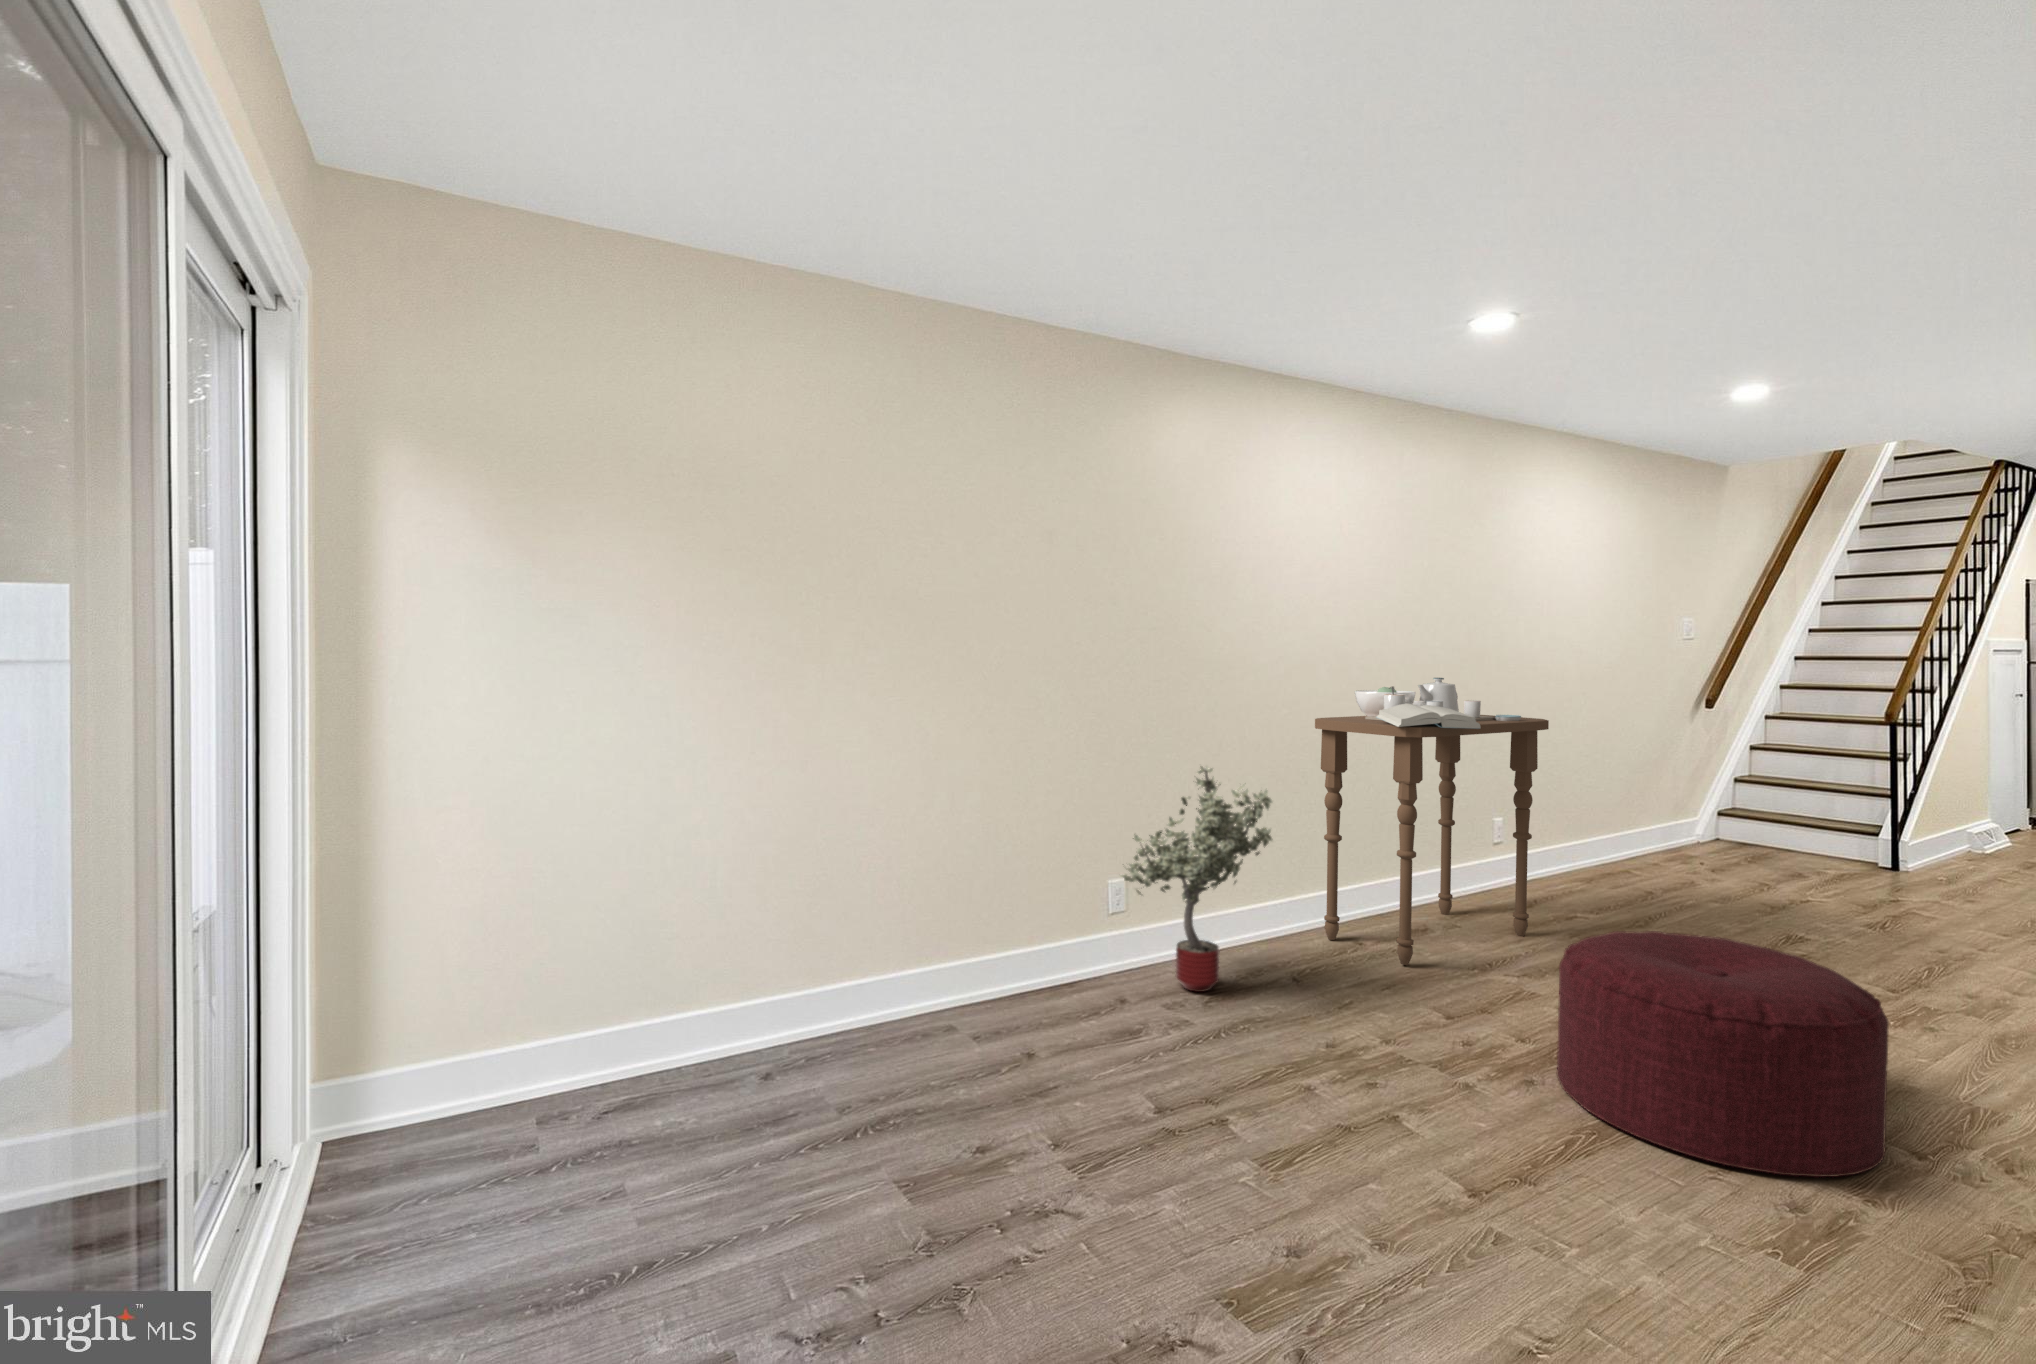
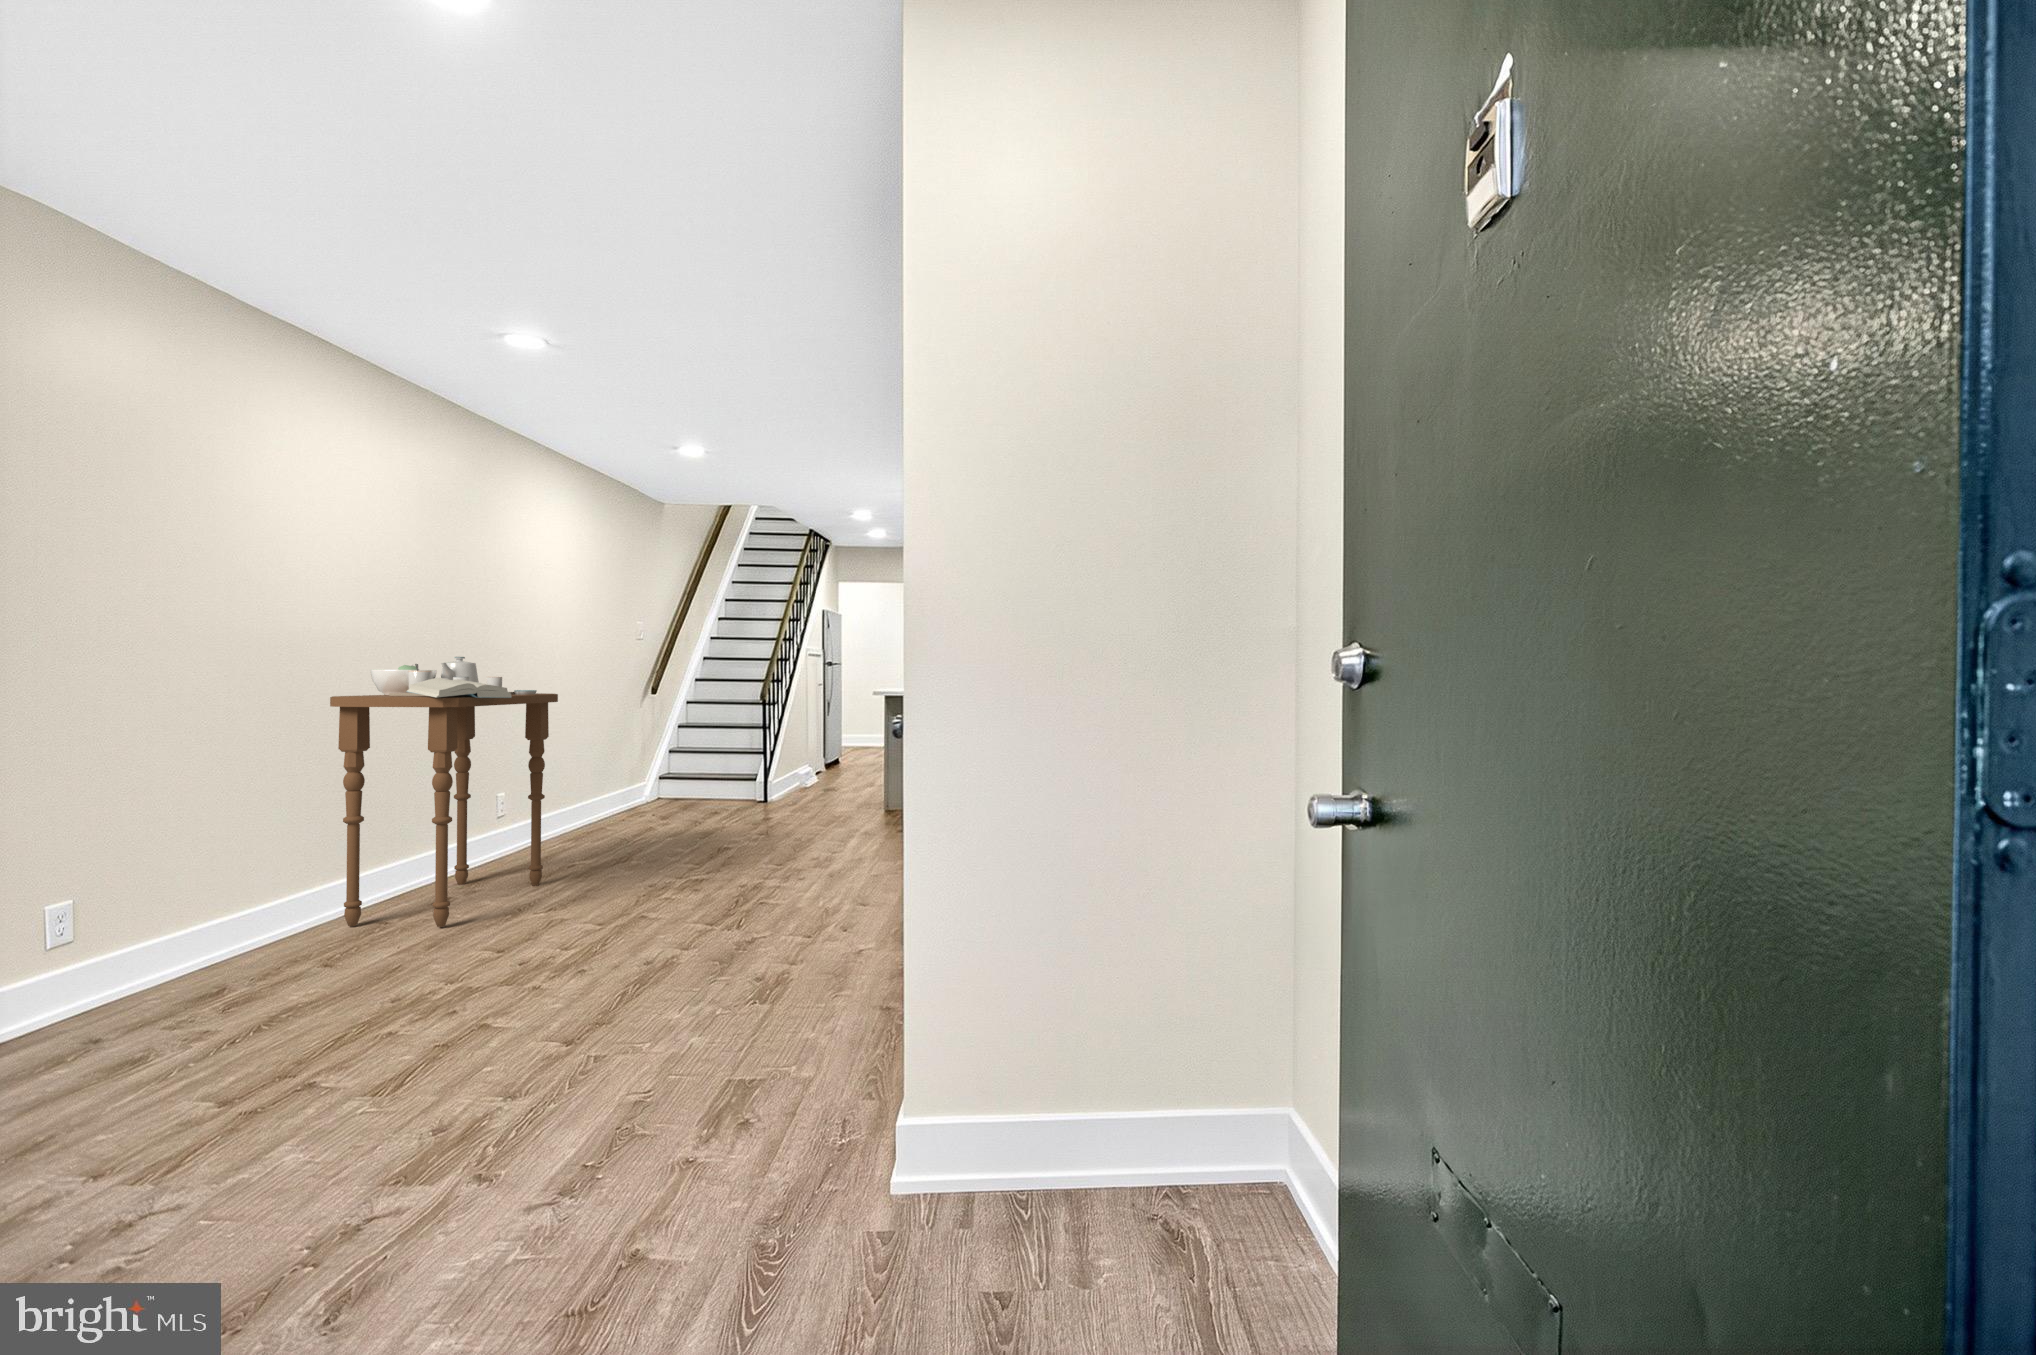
potted tree: present [1121,766,1273,992] -> none [88,745,303,1006]
ottoman: present [1557,931,1889,1177] -> none [599,832,795,976]

